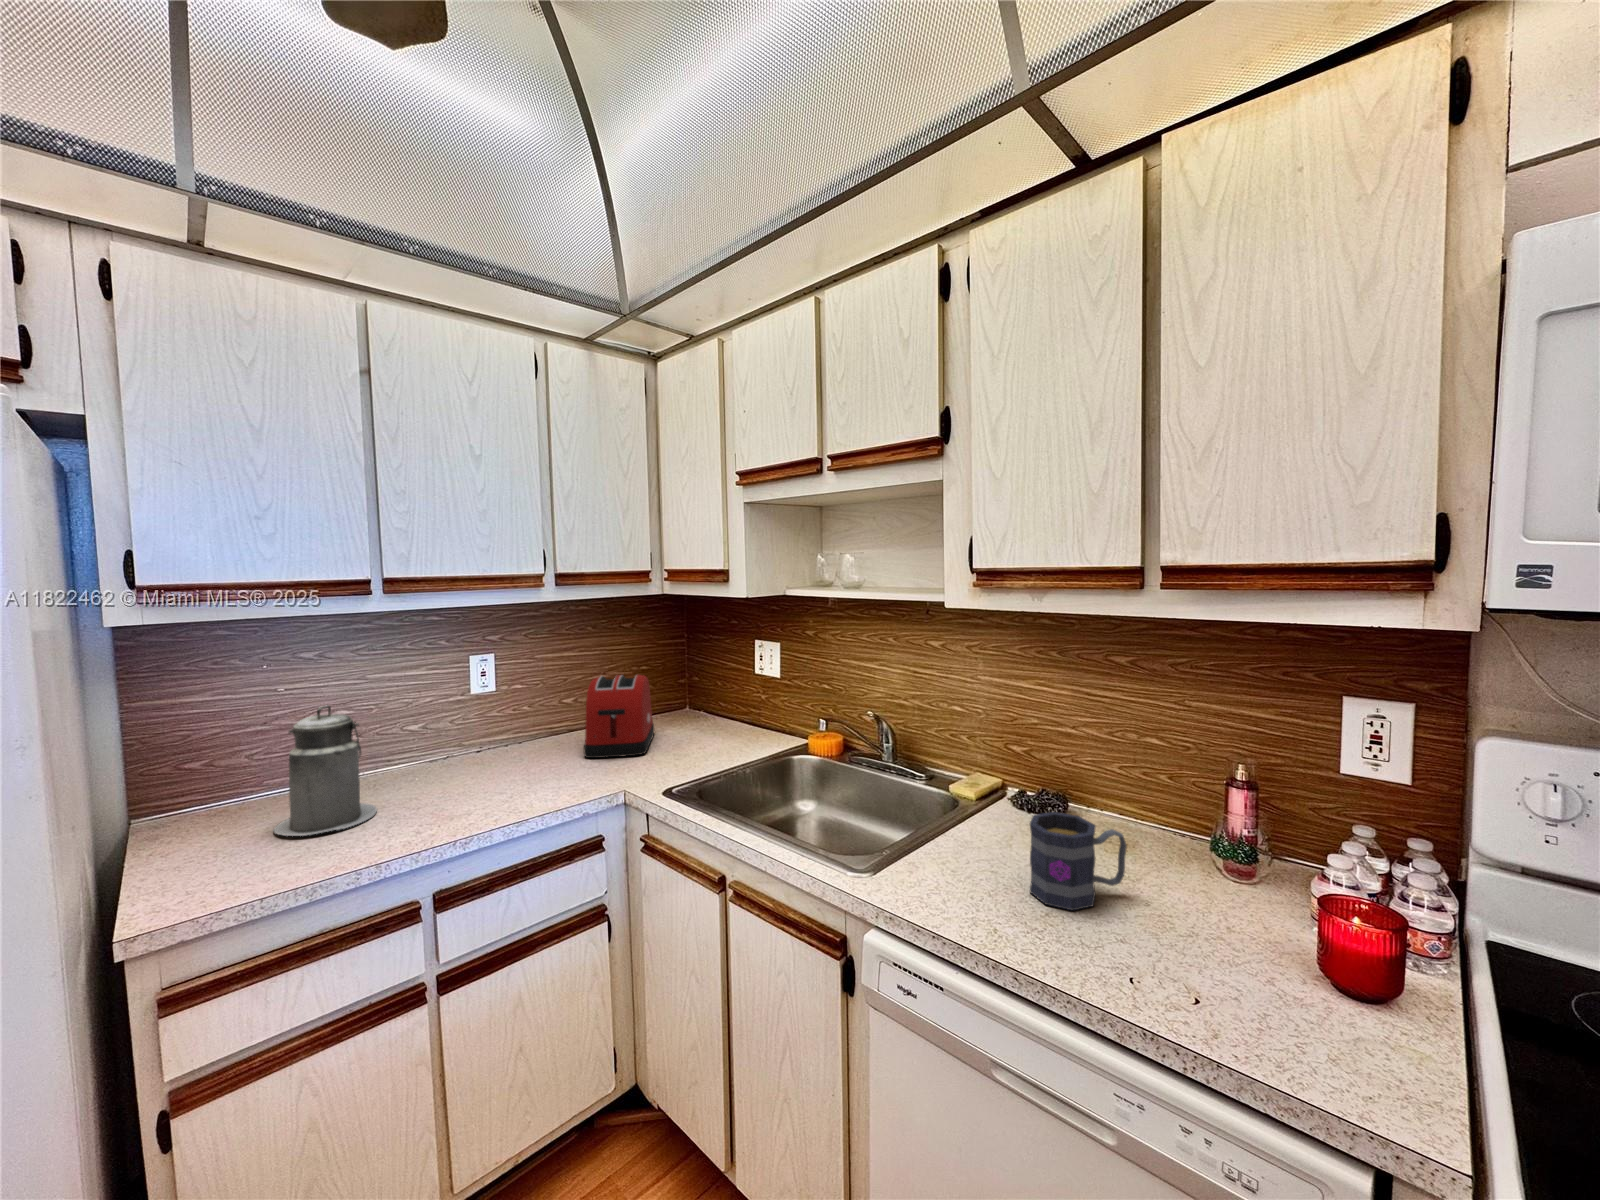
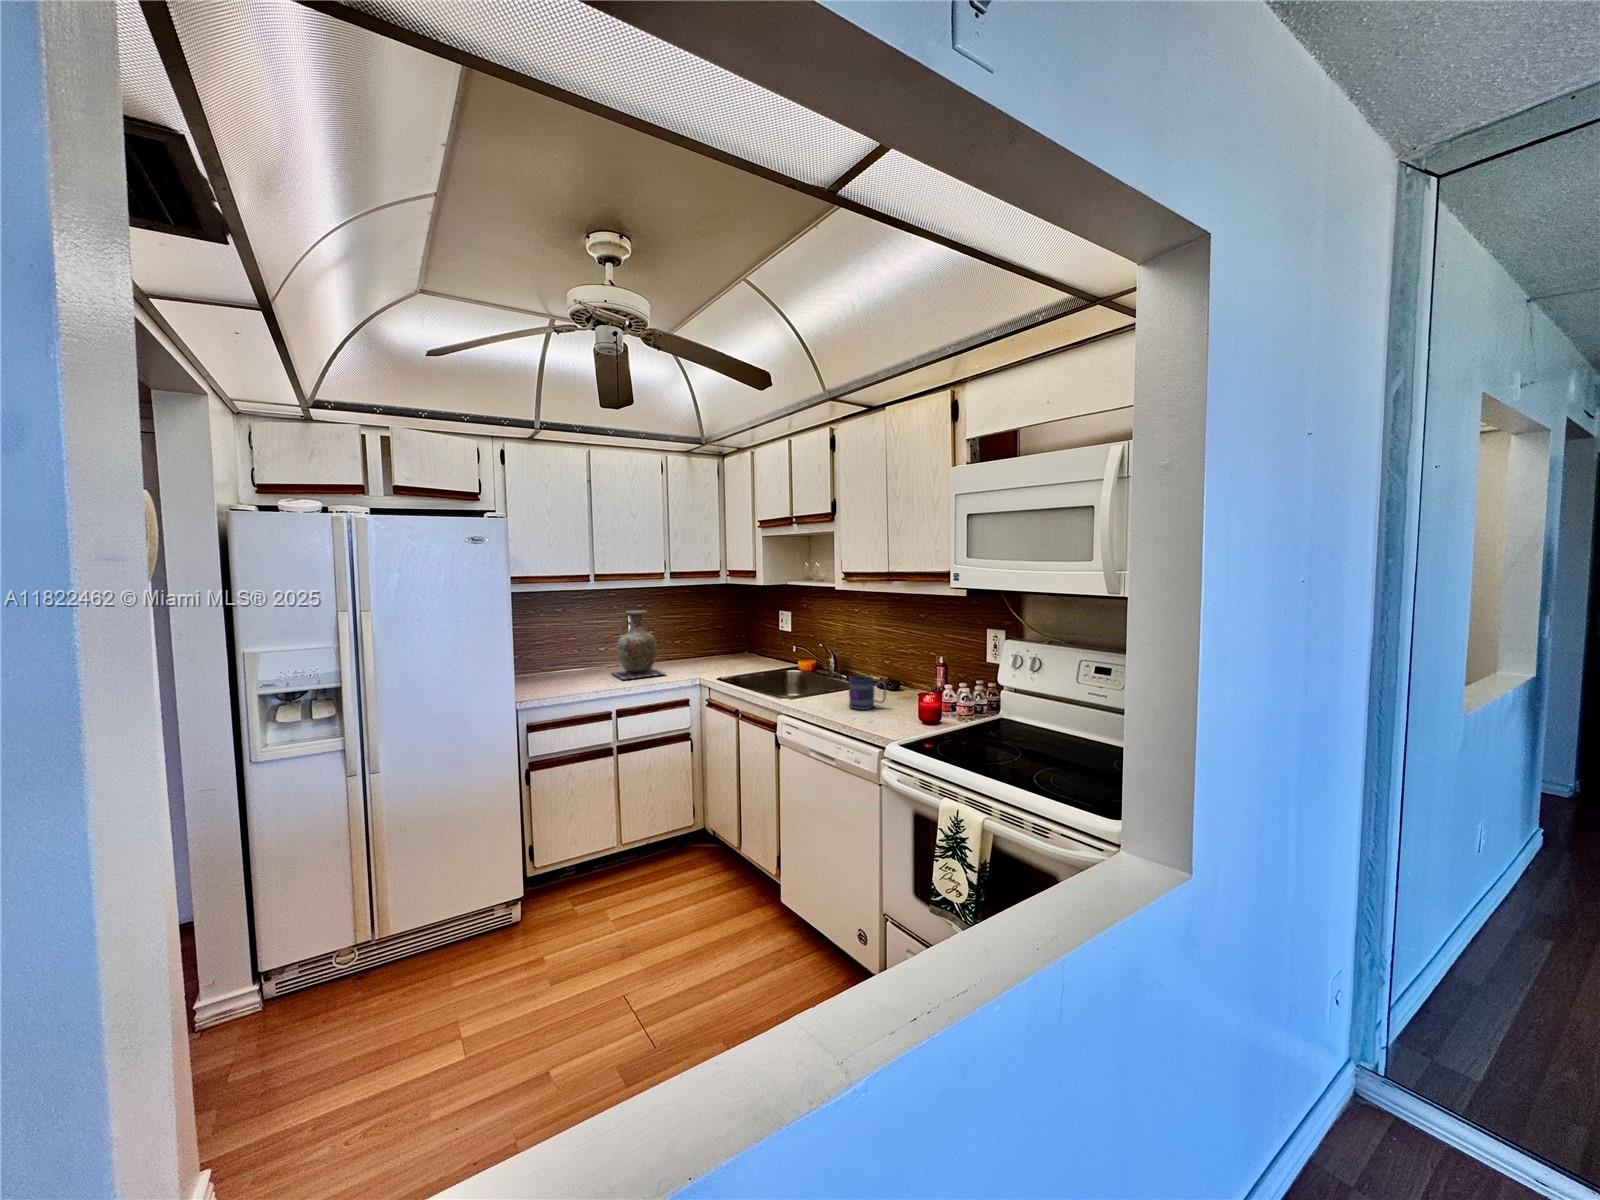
vase: none [427,652,553,808] -> present [613,611,664,679]
toaster: present [584,675,654,758] -> none [683,627,722,668]
canister: present [274,706,377,836] -> none [552,630,591,684]

